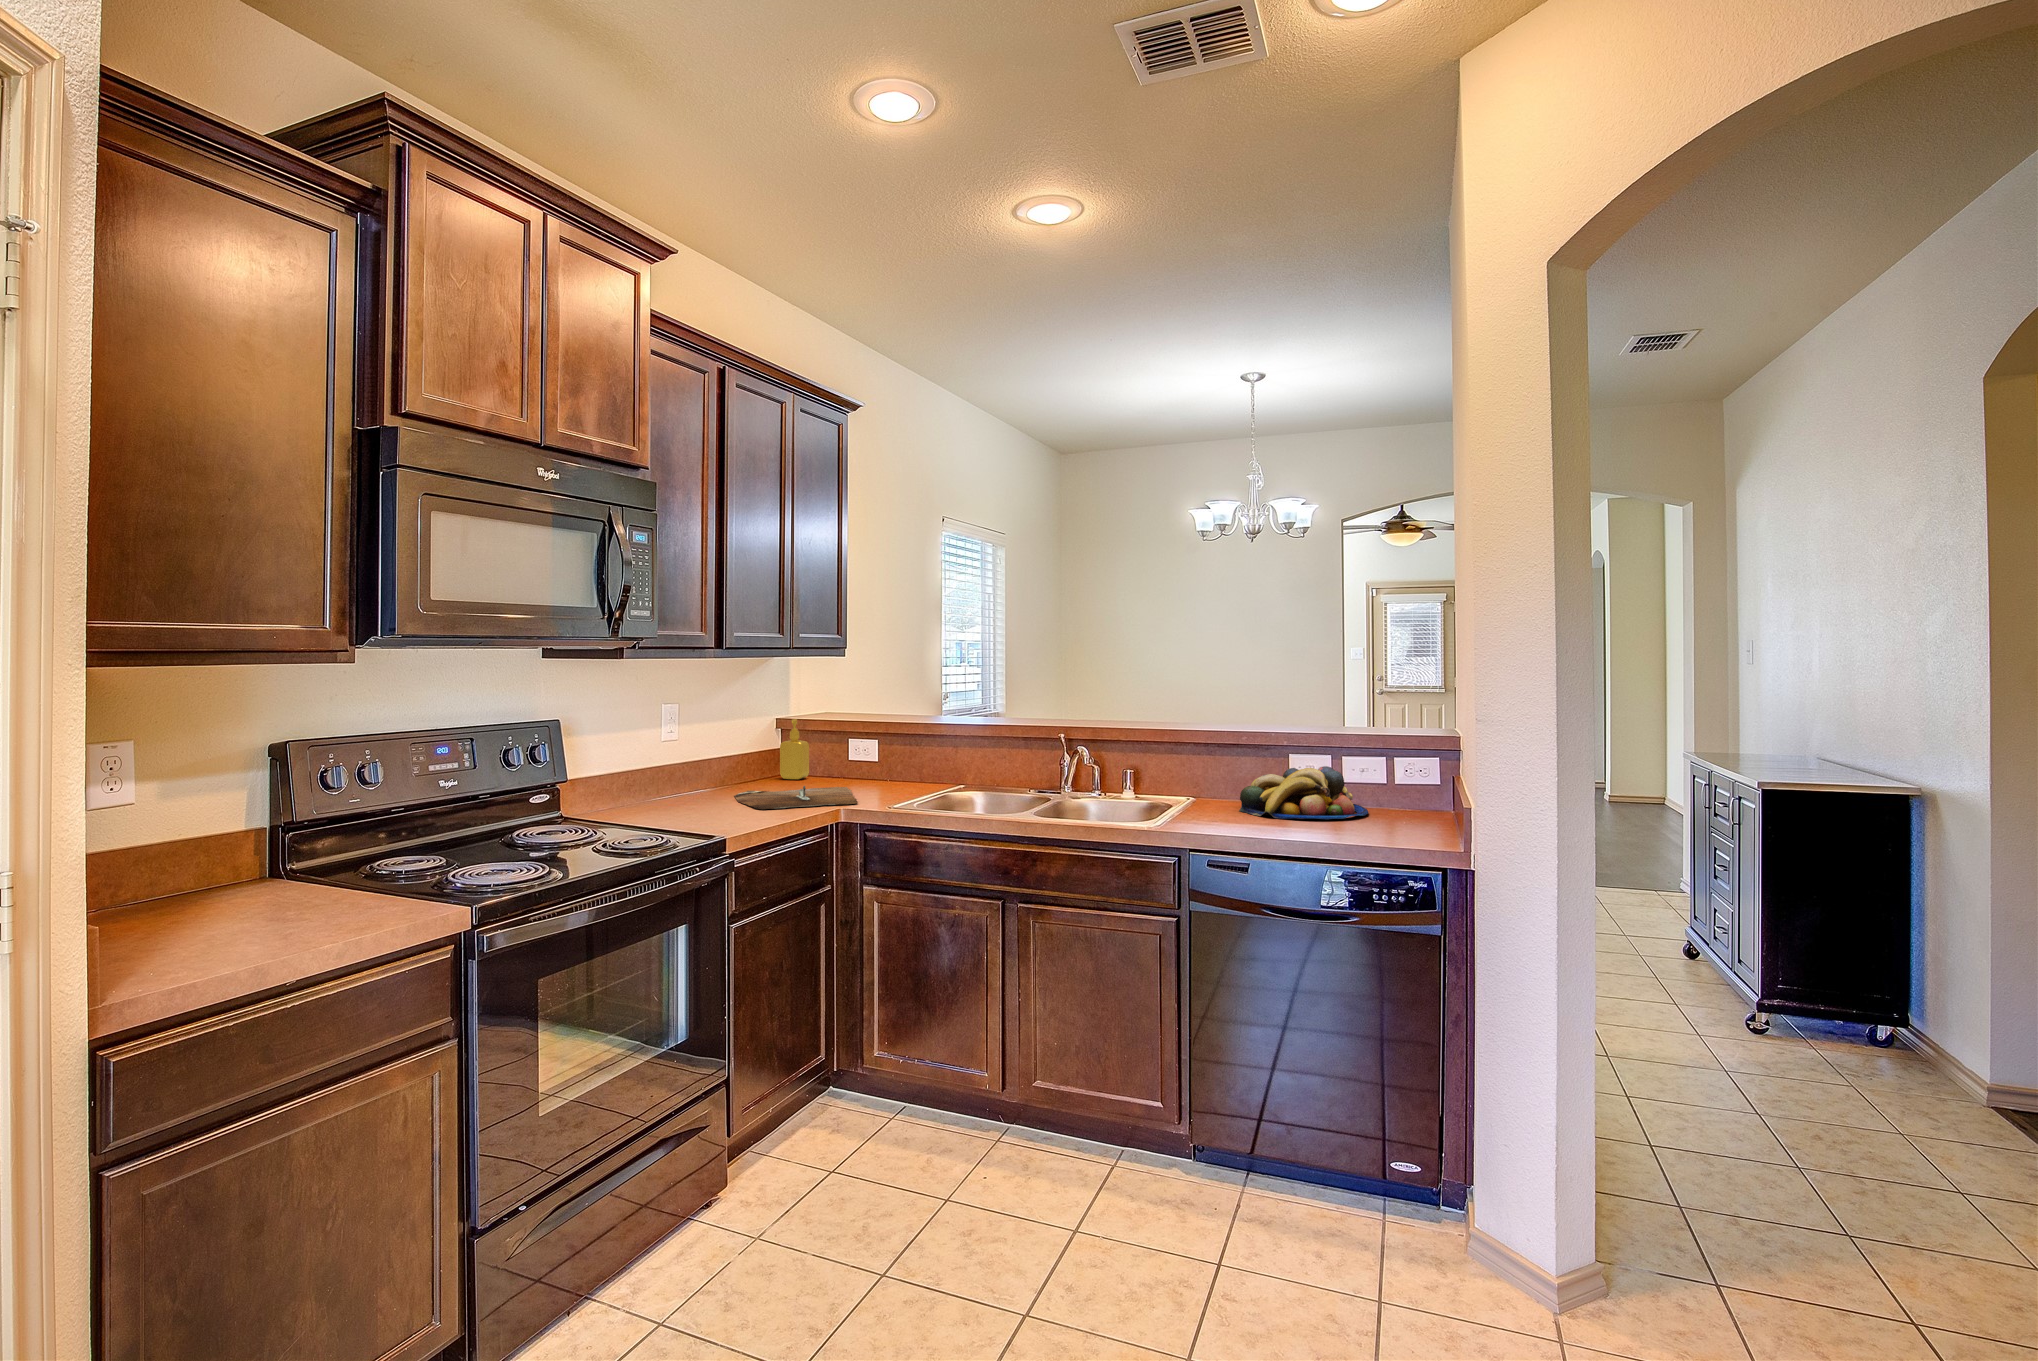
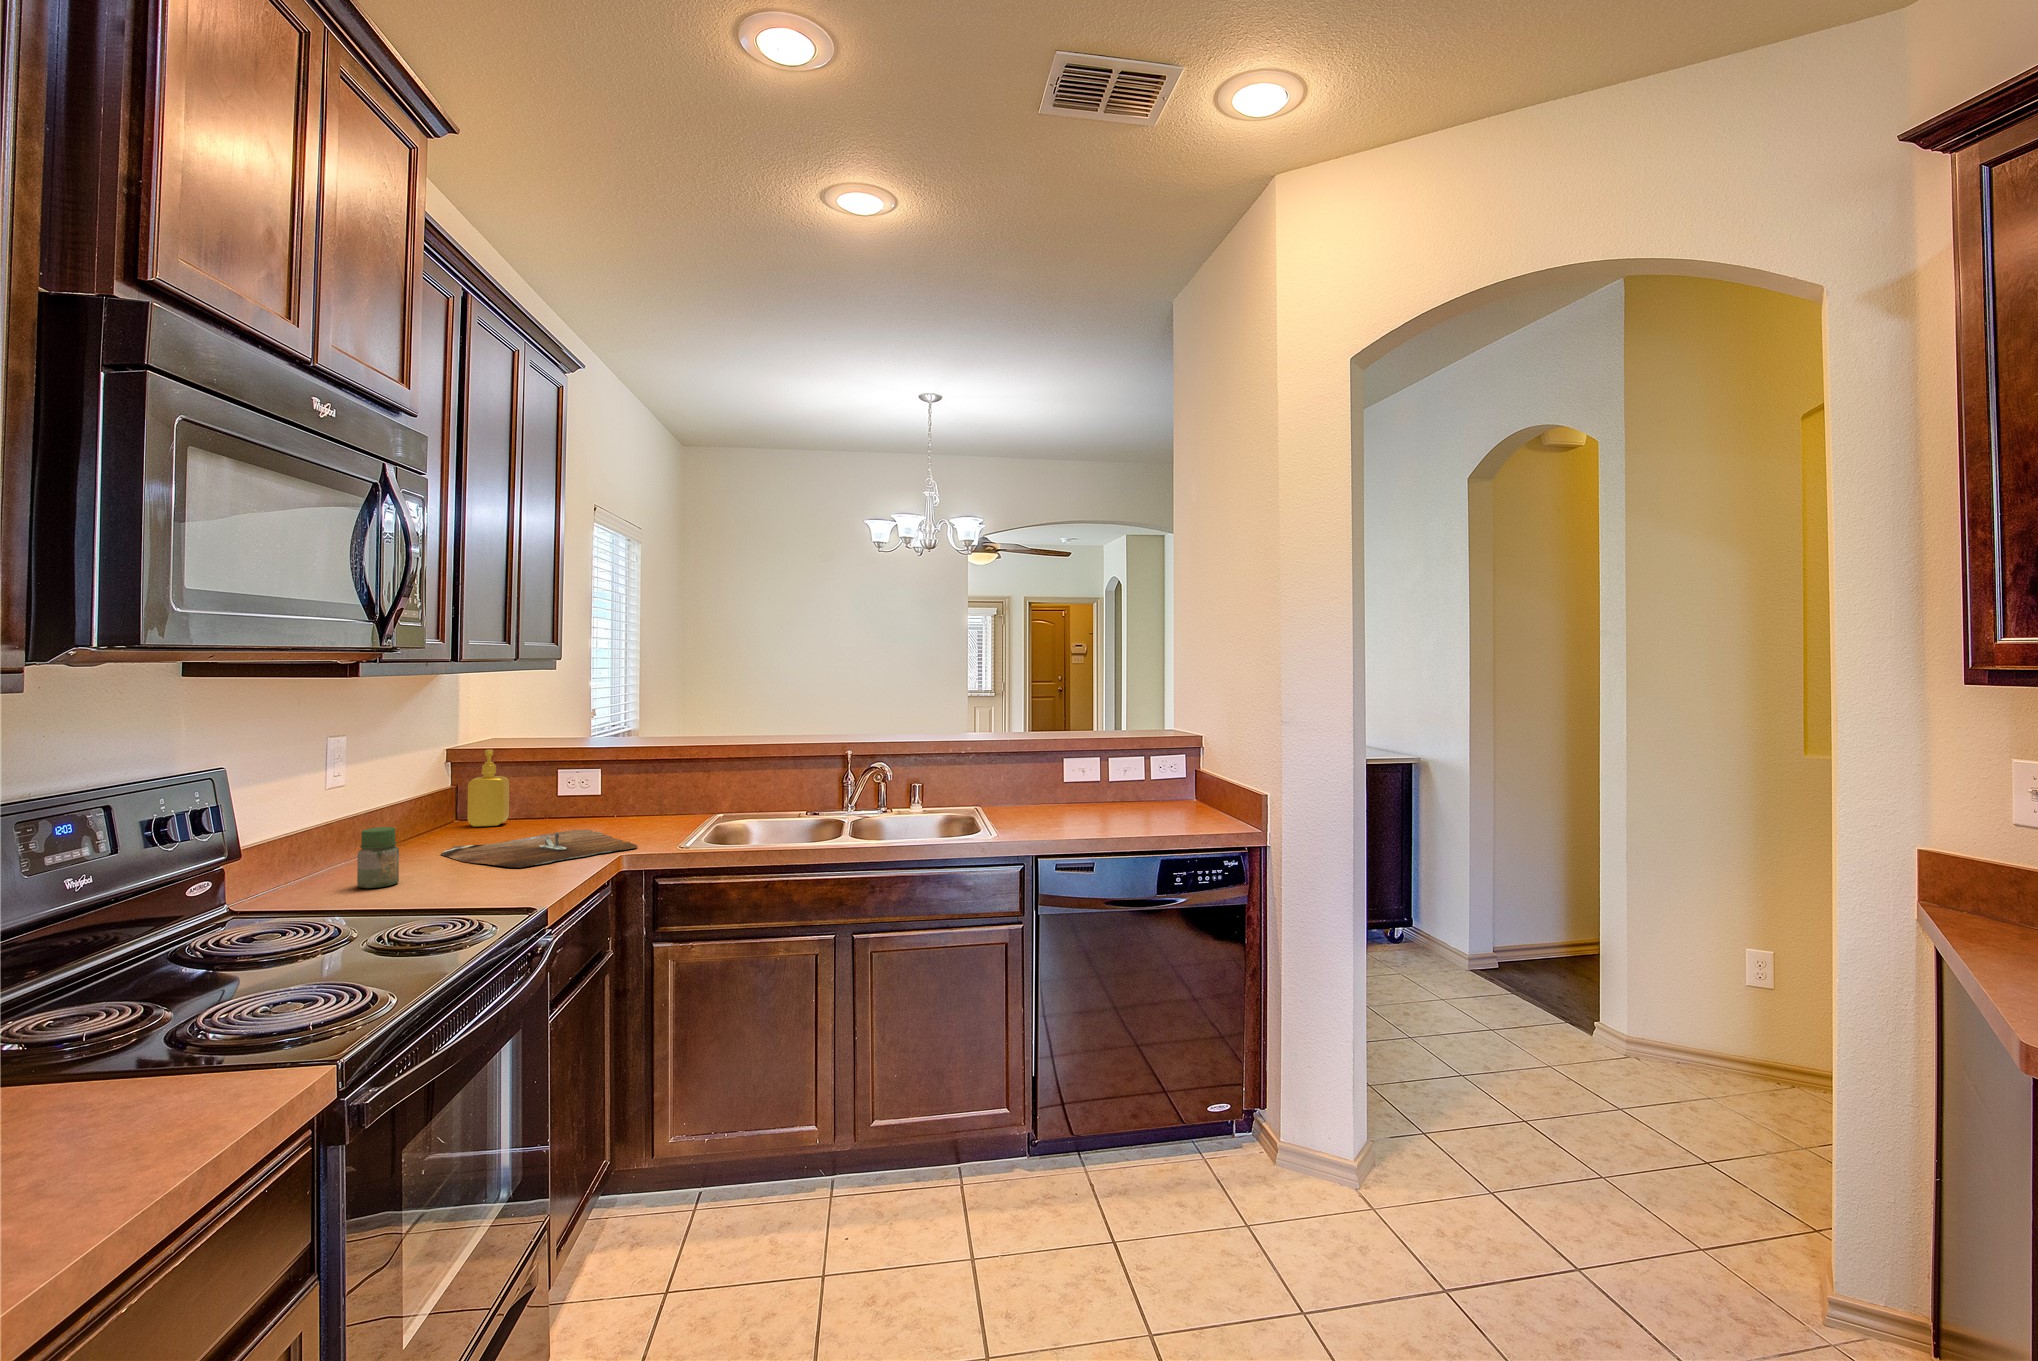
fruit bowl: present [1239,766,1368,819] -> none [1038,768,1147,819]
jar: none [657,769,683,813] -> present [357,827,399,888]

